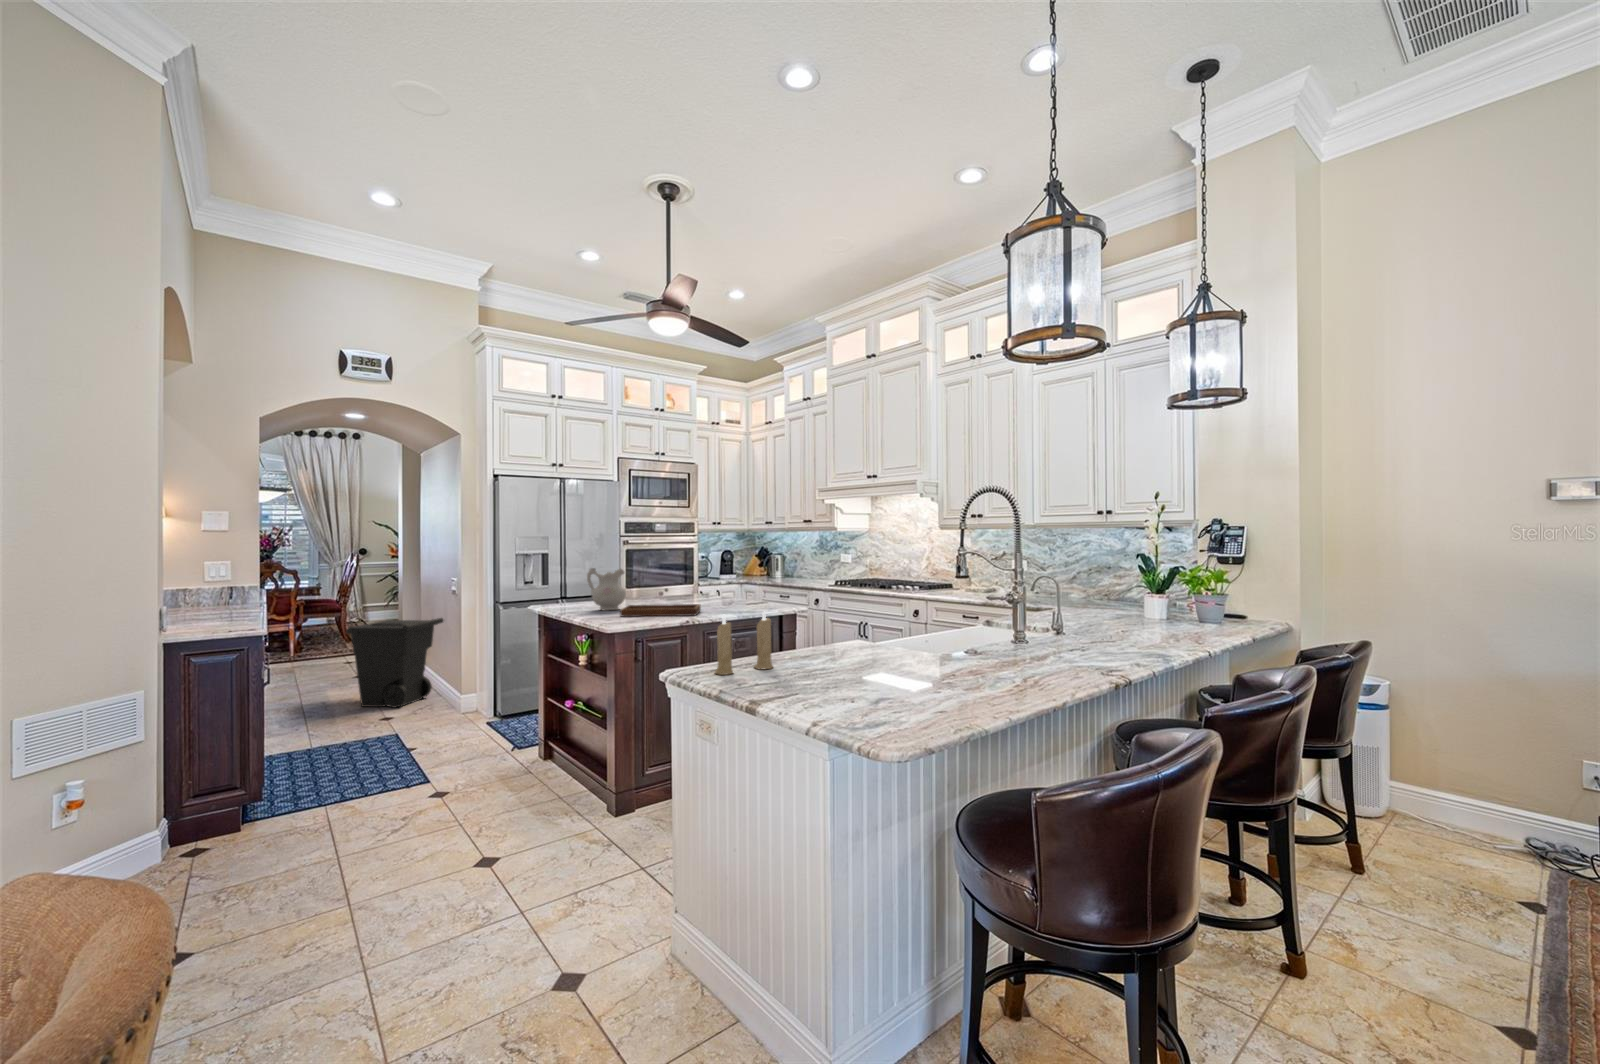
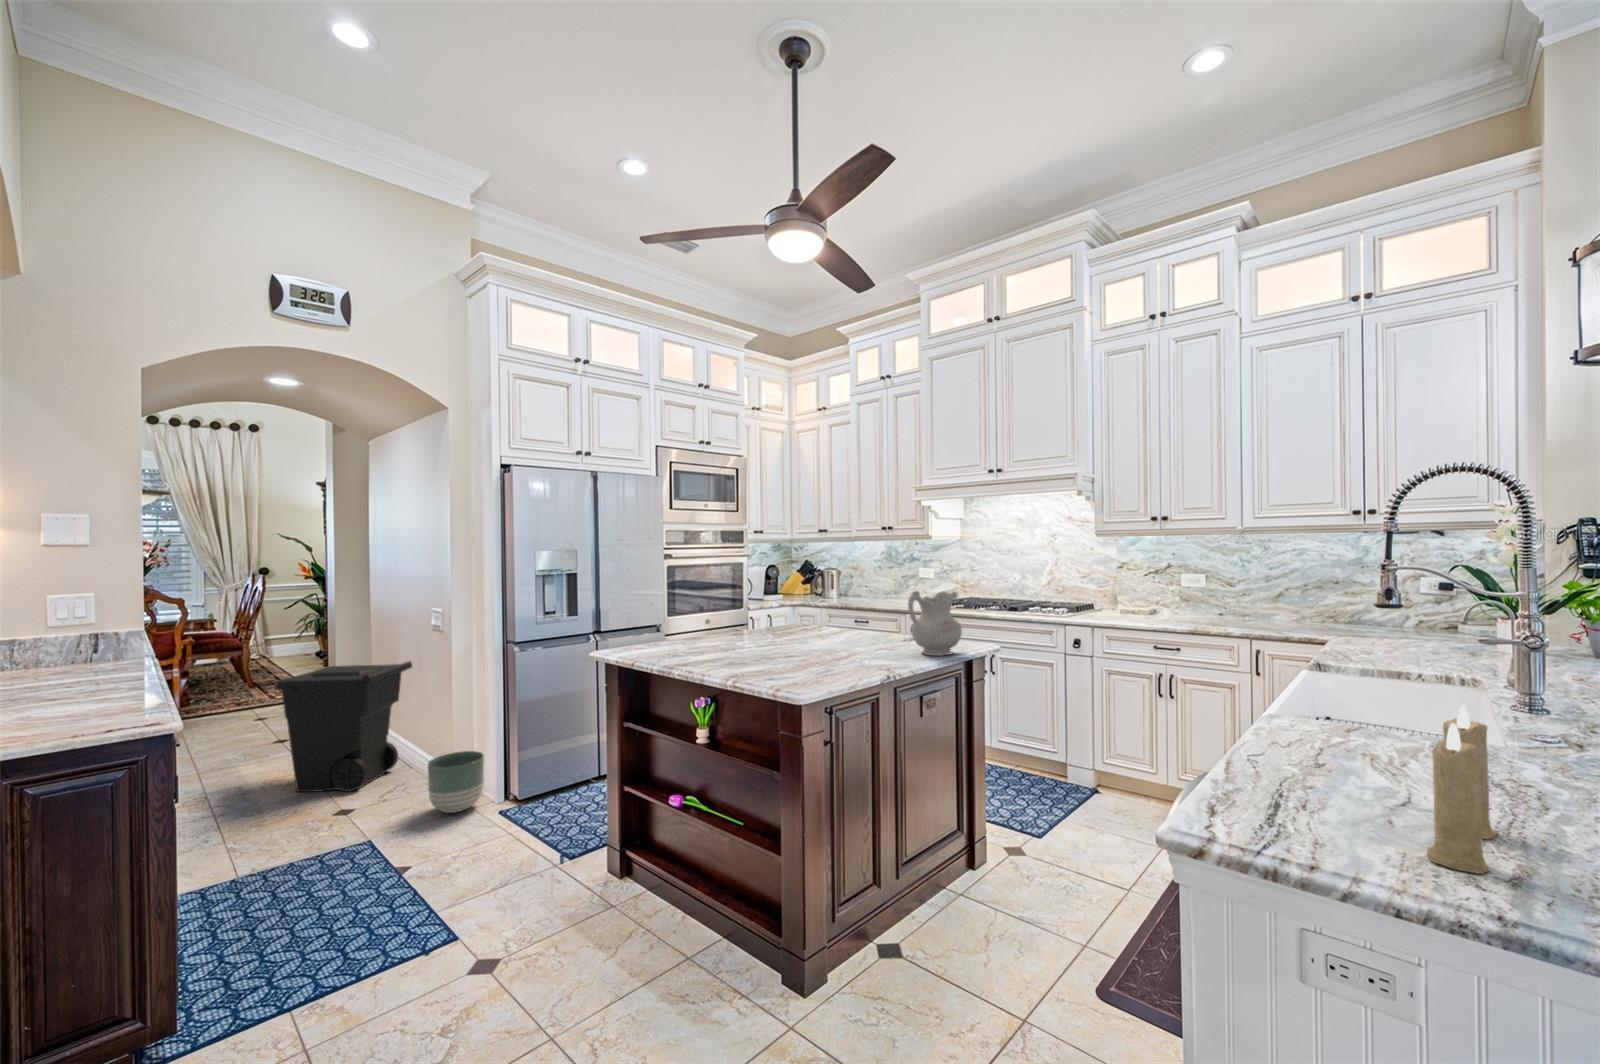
ceramic pitcher: present [587,568,626,610] -> present [908,591,962,656]
tray: present [620,588,701,617] -> none [777,623,897,671]
planter: none [440,681,480,722] -> present [428,751,484,813]

